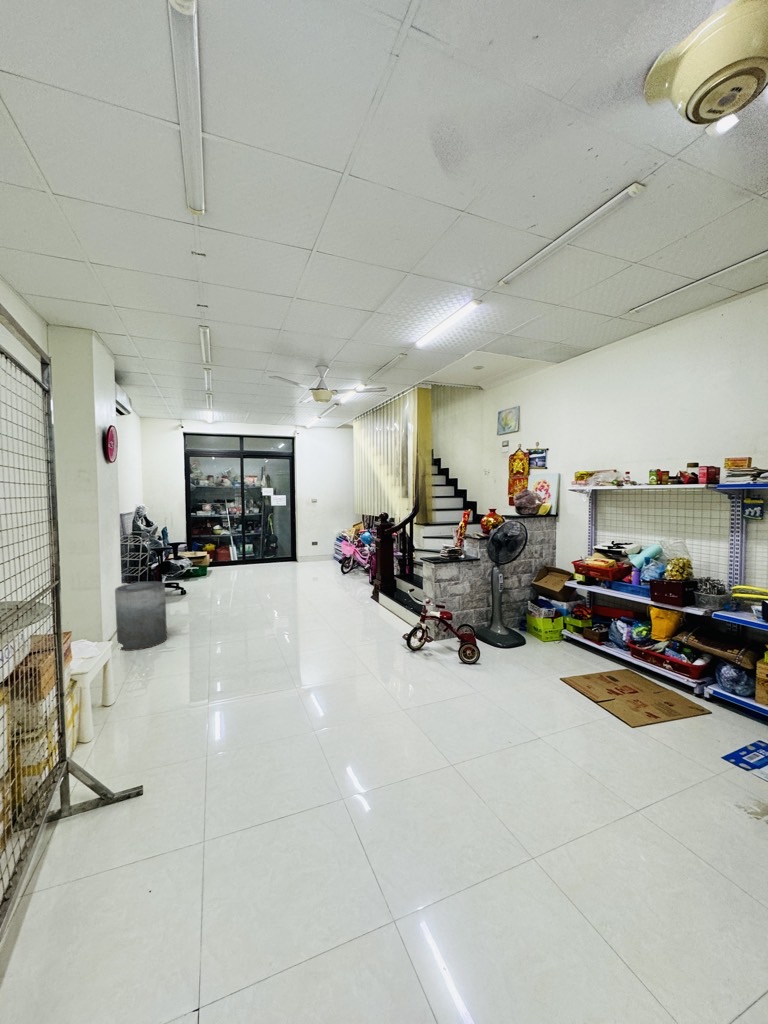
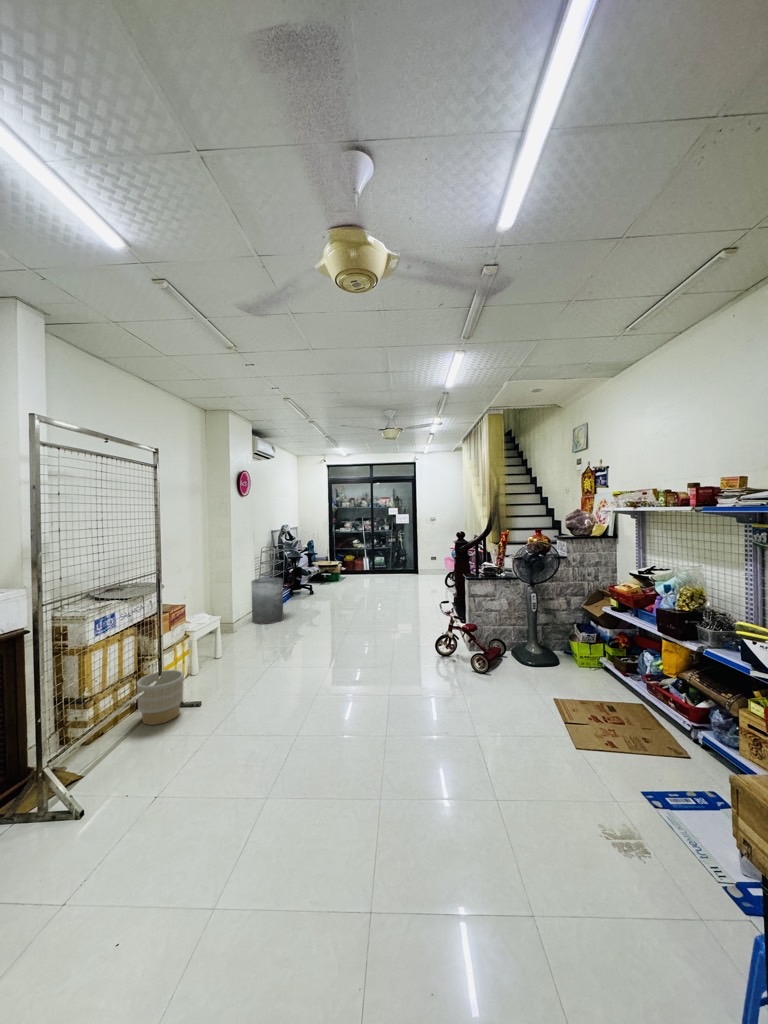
planter: none [22,766,119,889] -> present [137,670,183,725]

